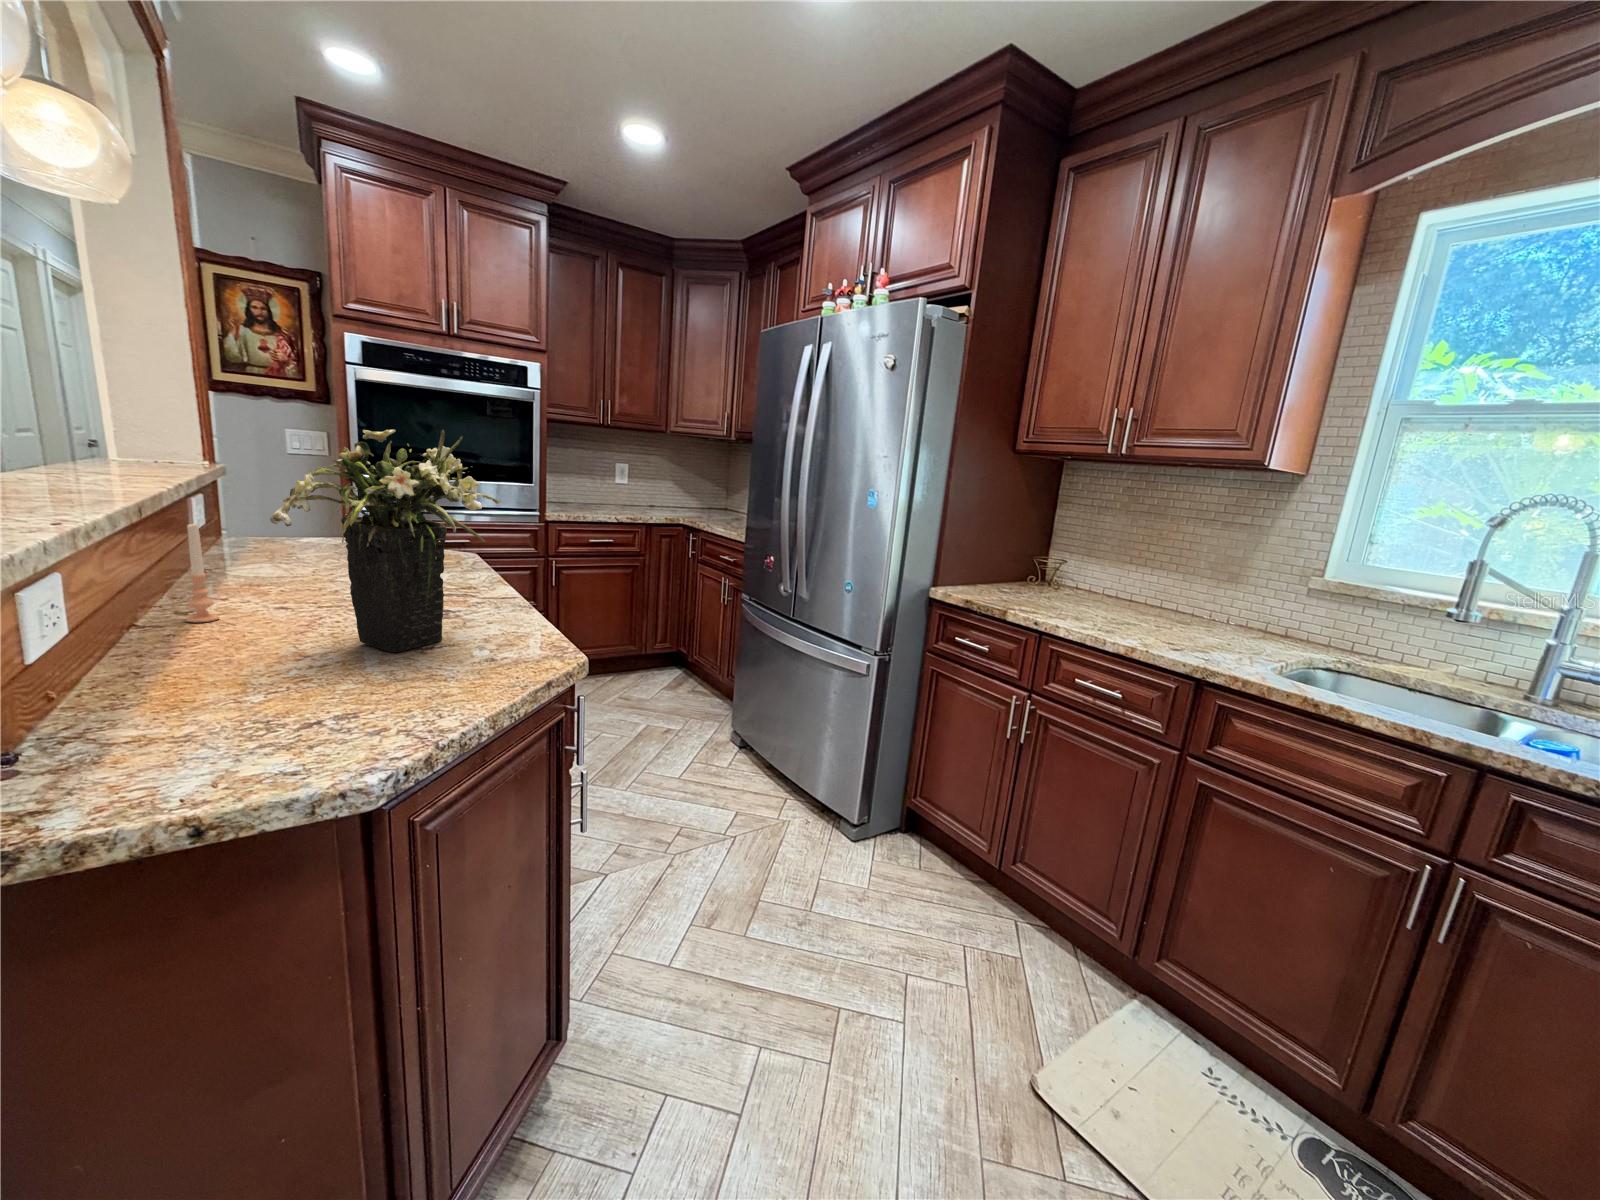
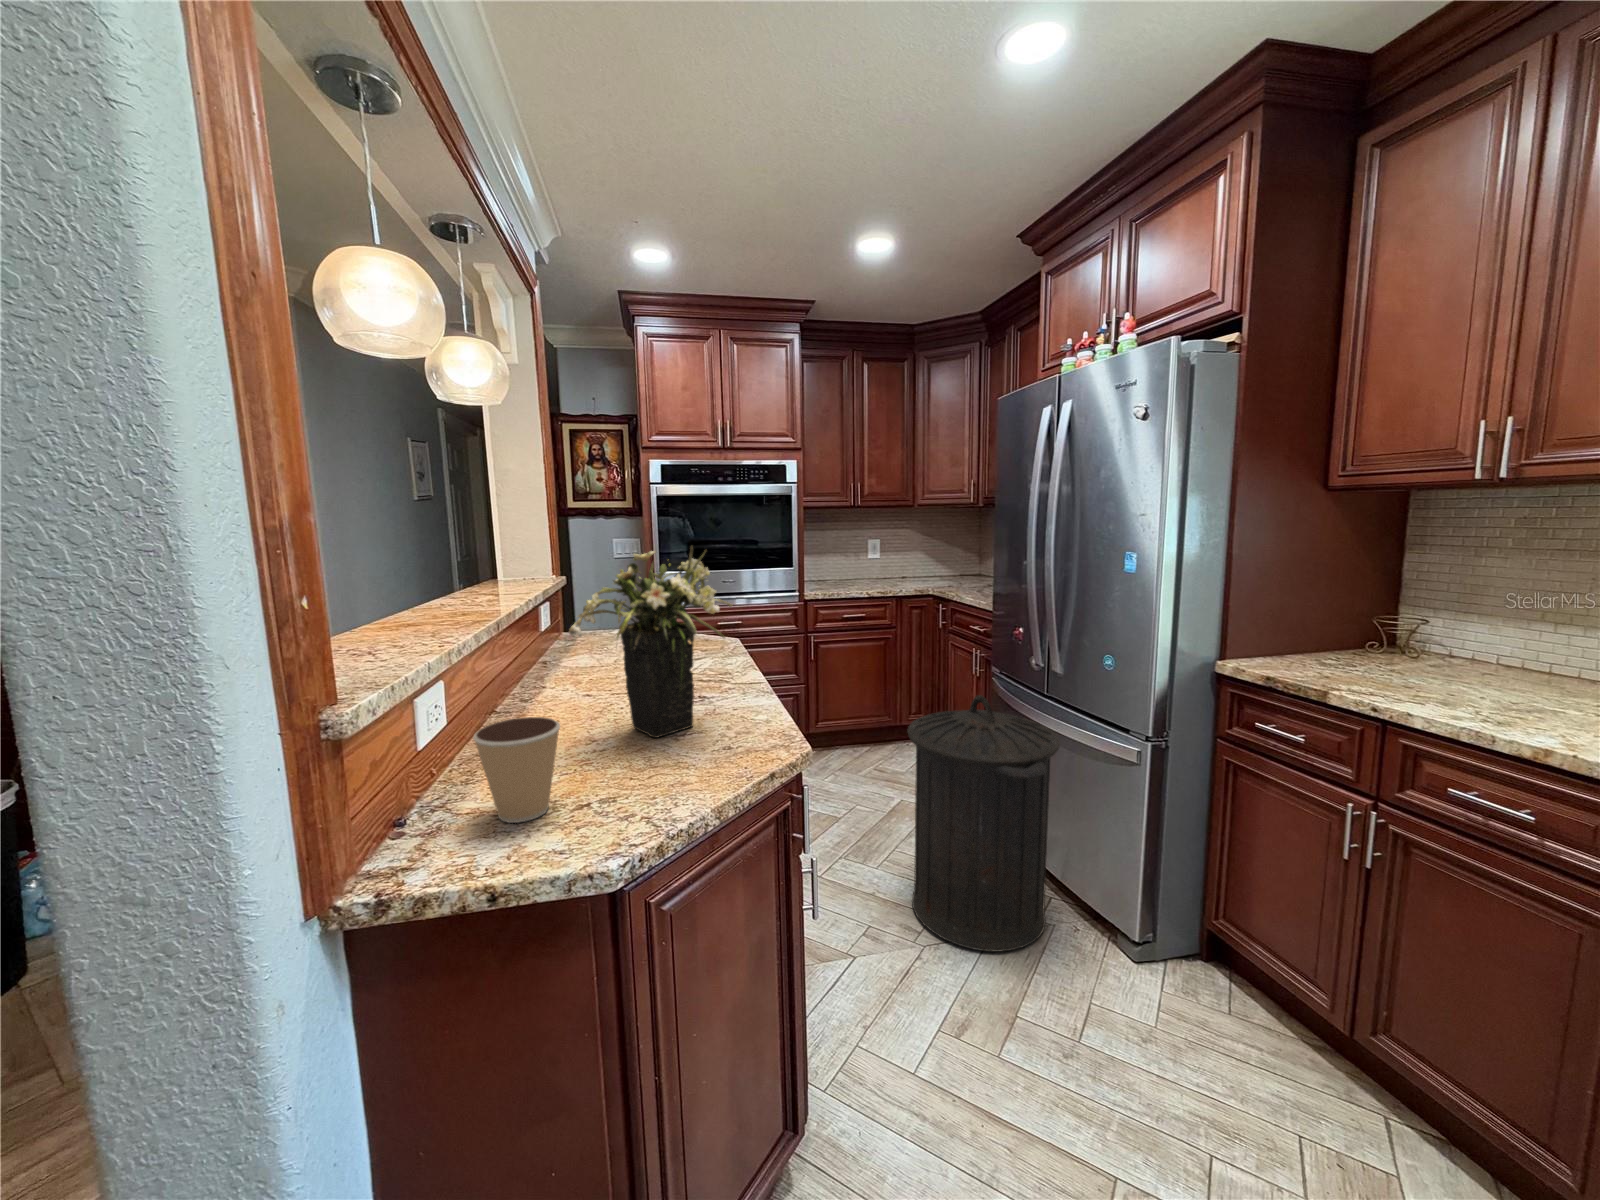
candle: present [186,524,219,622] -> none [528,631,548,707]
trash can: none [663,618,806,852] -> present [907,695,1060,952]
coffee cup: none [138,619,277,749] -> present [473,717,560,823]

